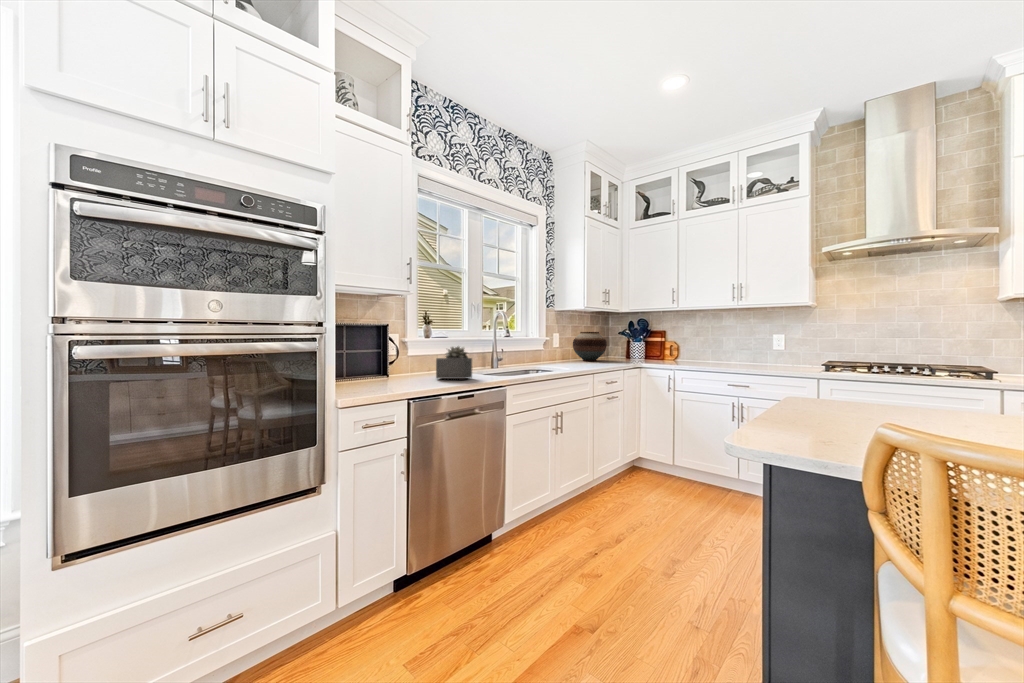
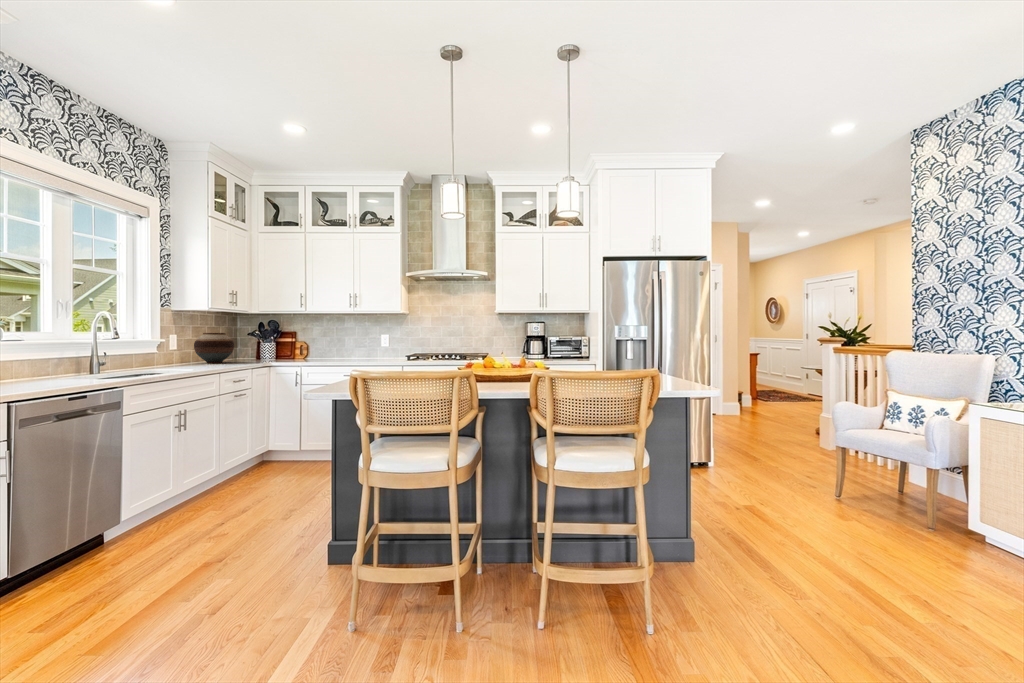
succulent plant: present [436,346,472,379] -> none [24,349,75,385]

